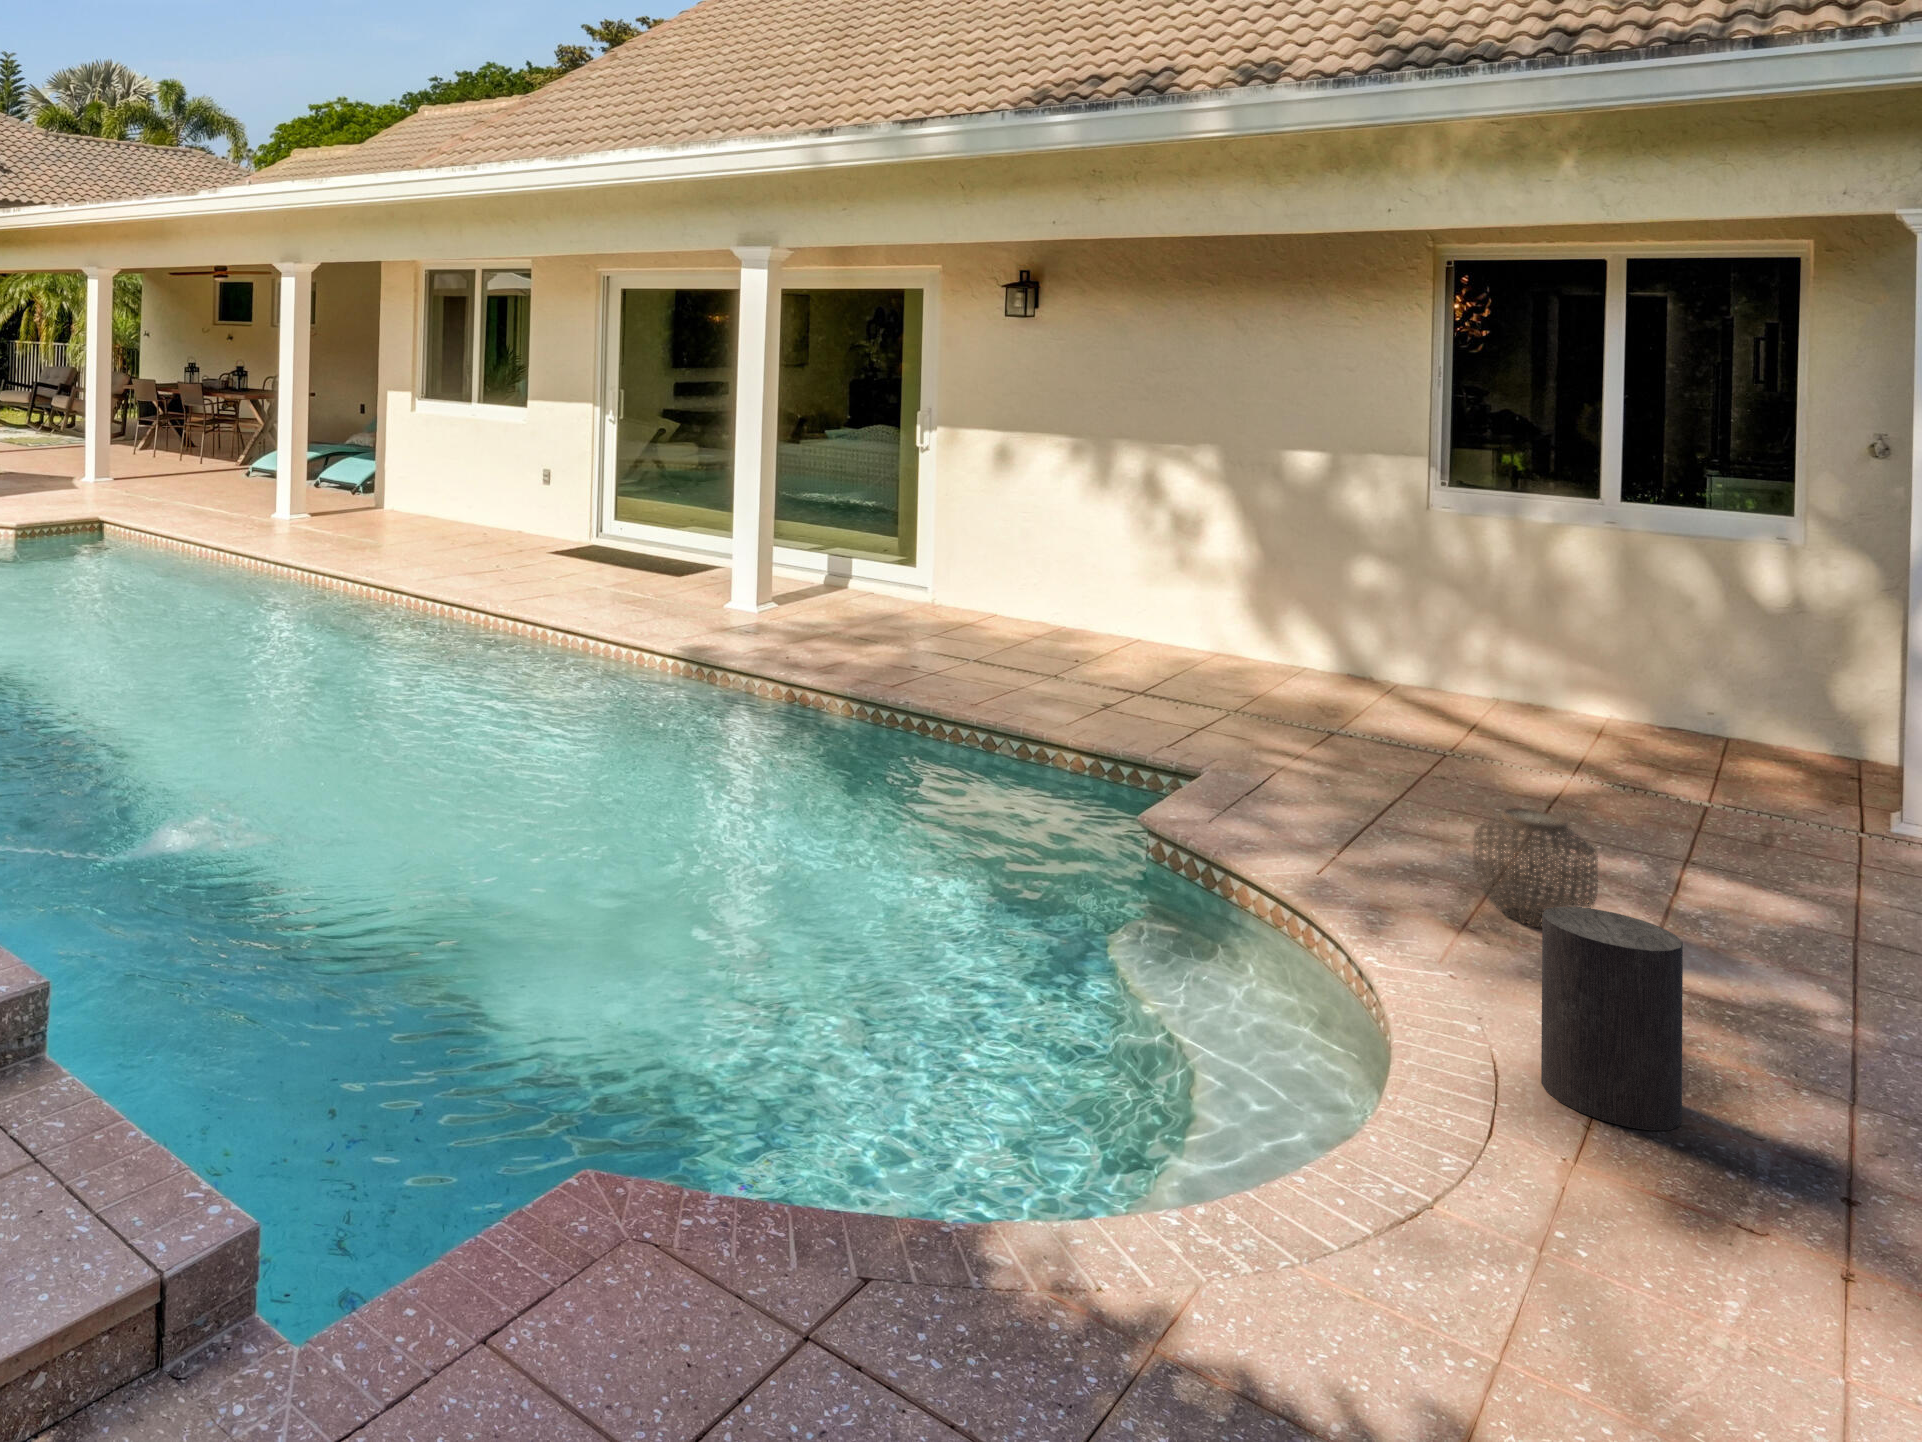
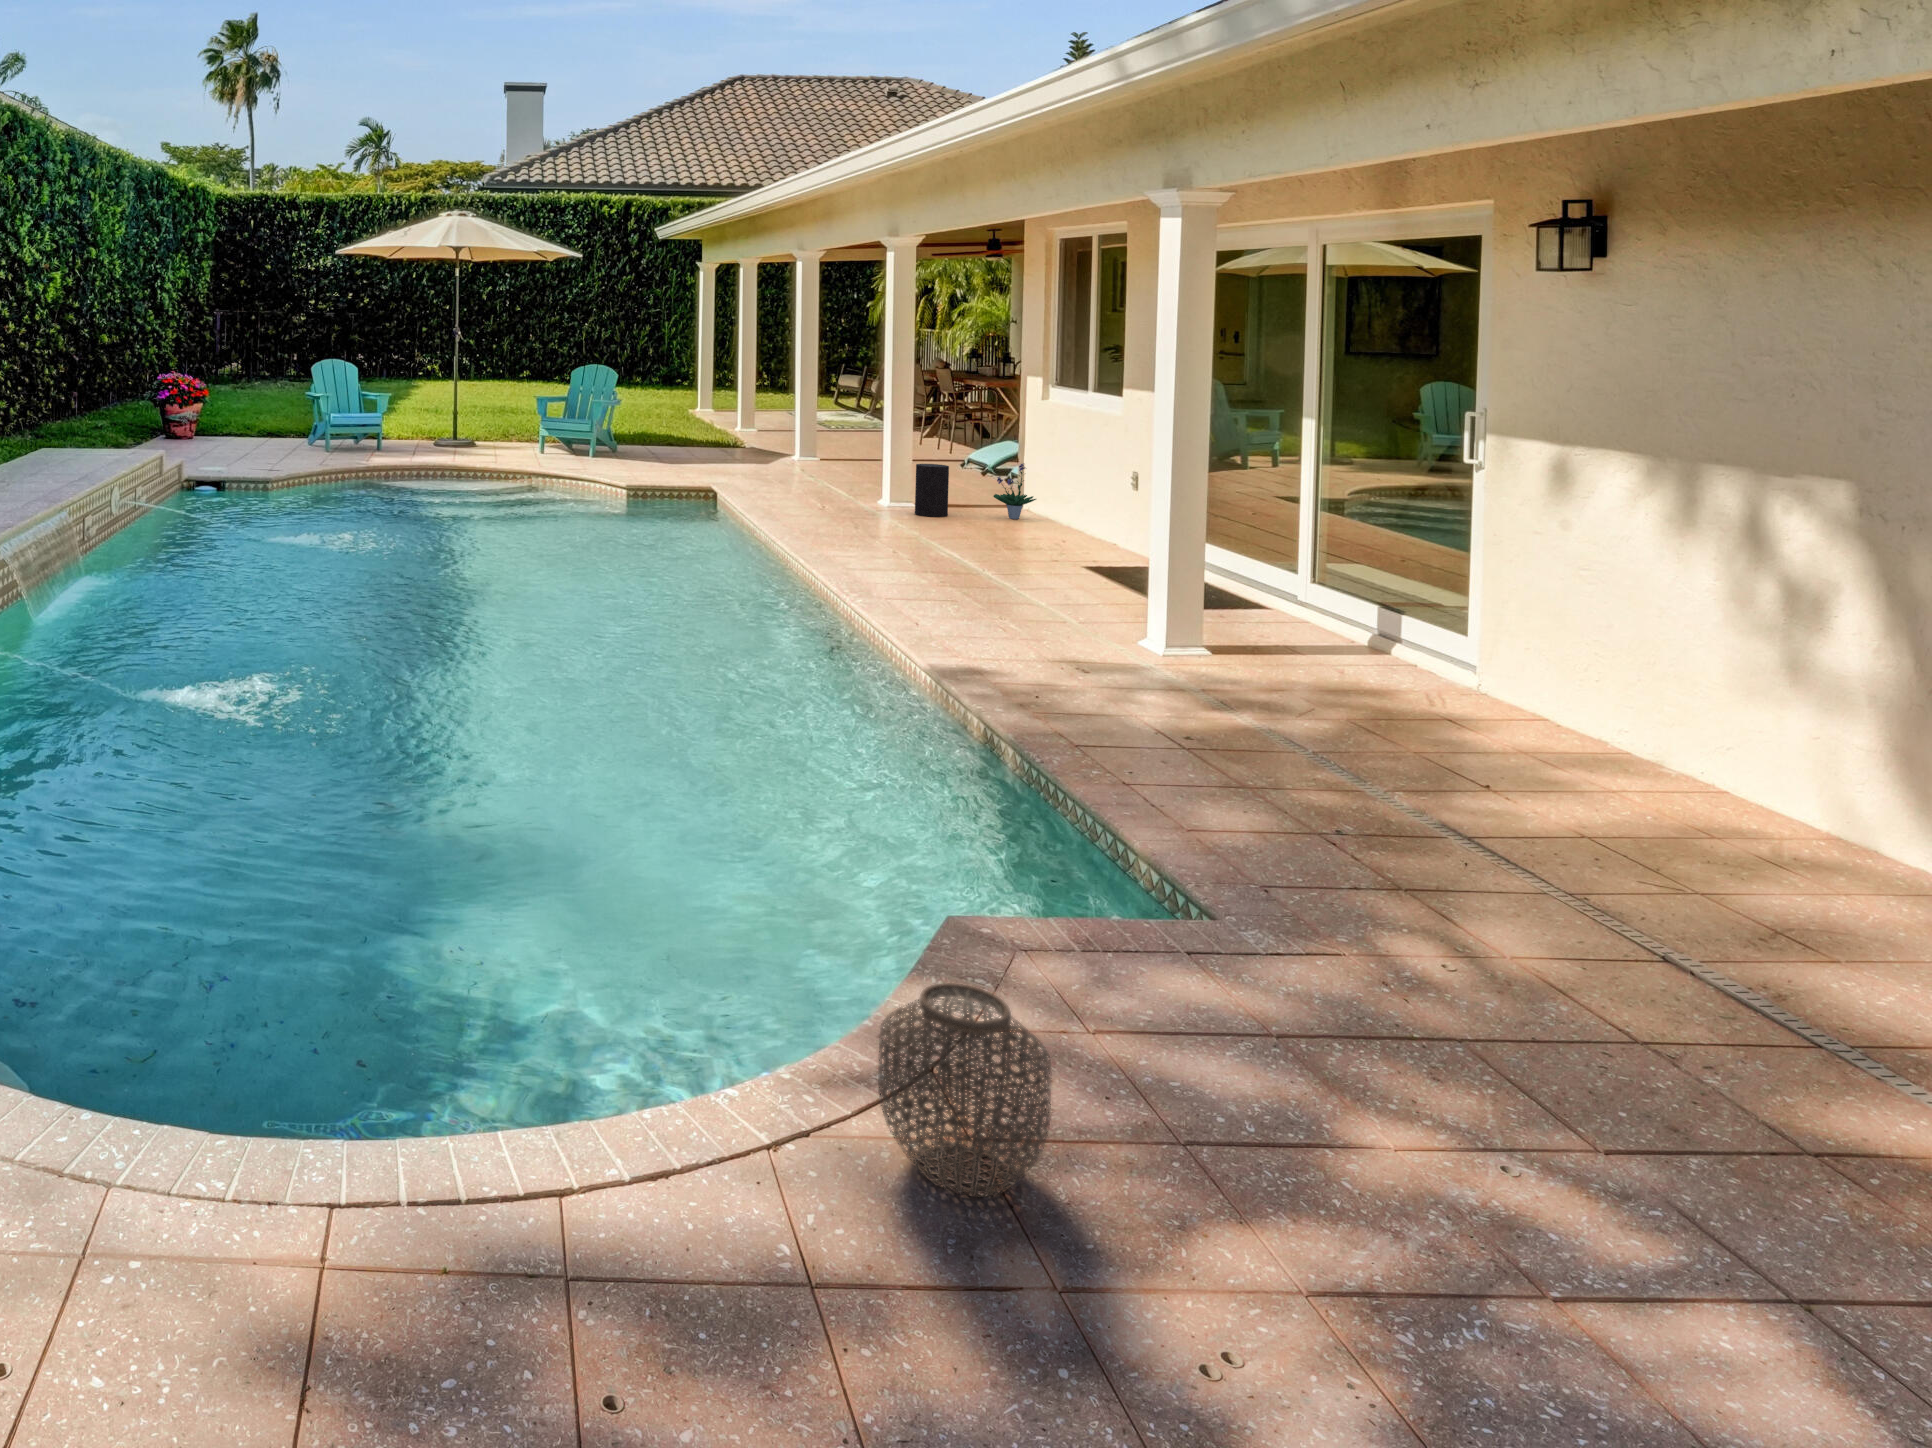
potted plant: none [354,469,391,518] -> present [993,464,1036,519]
stool: present [1541,907,1683,1130] -> present [915,464,949,517]

